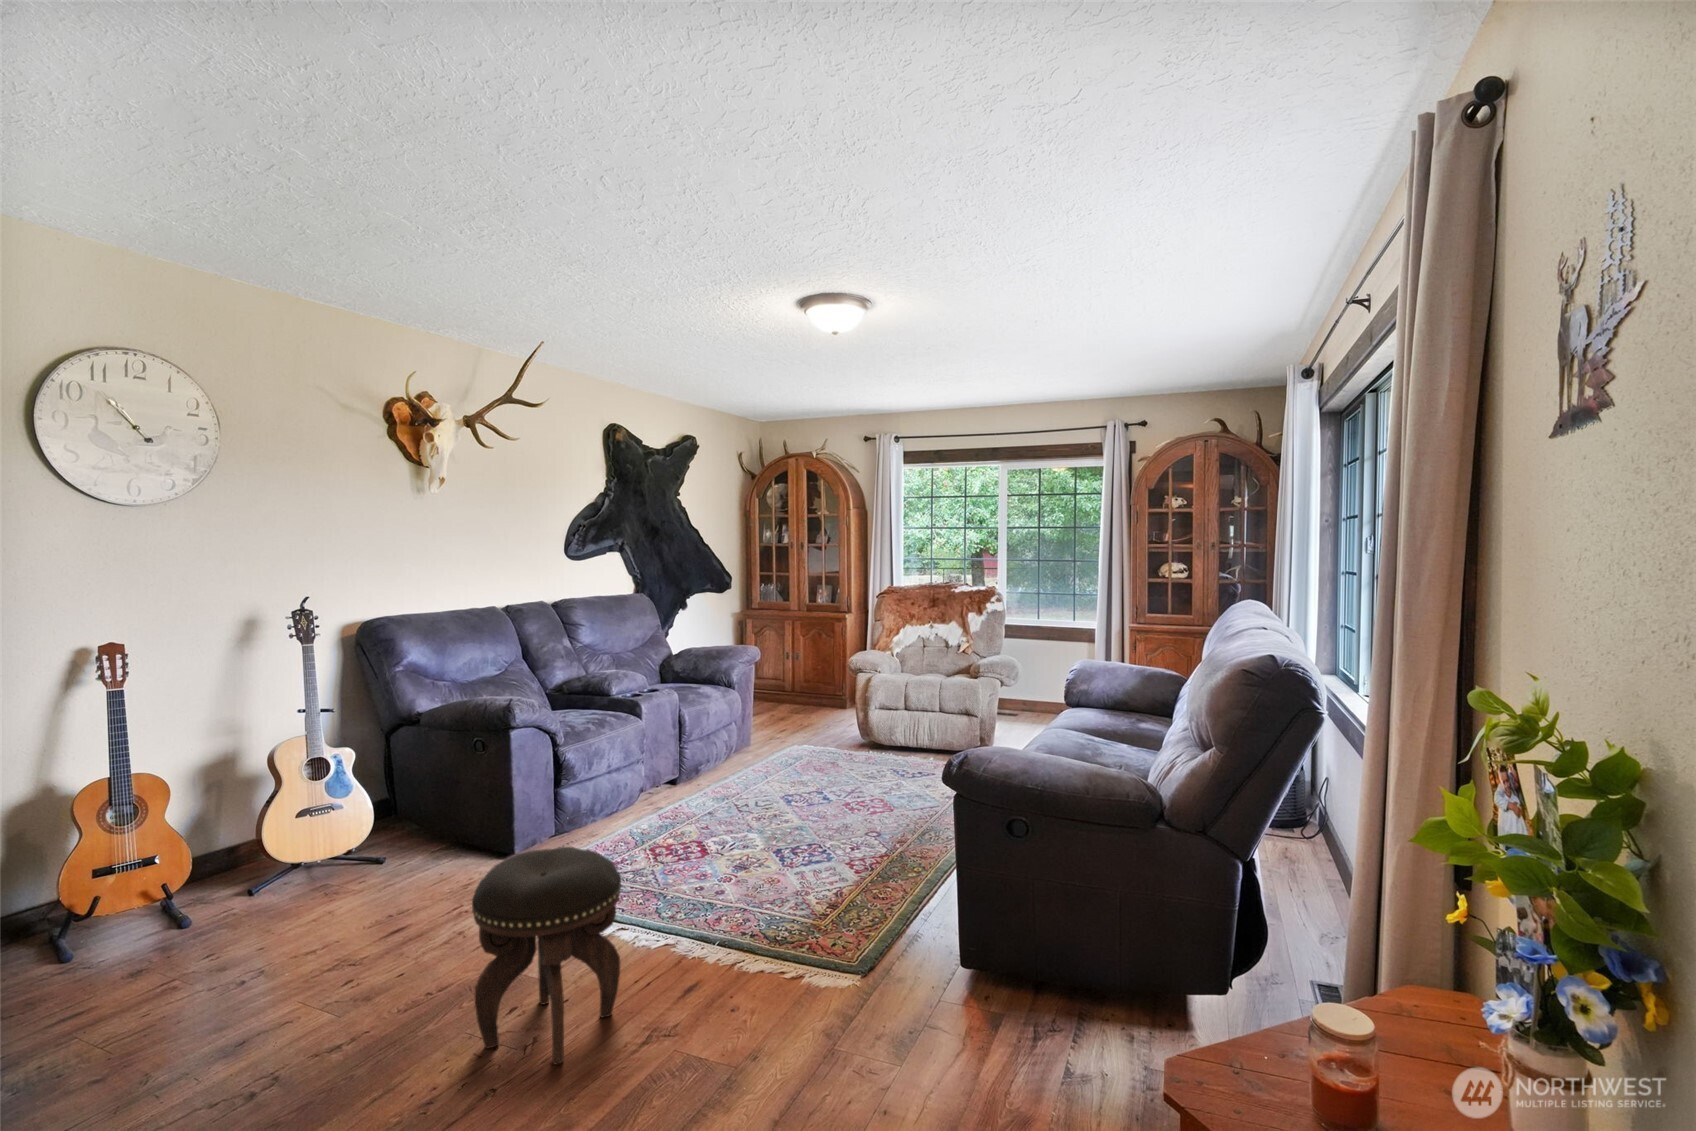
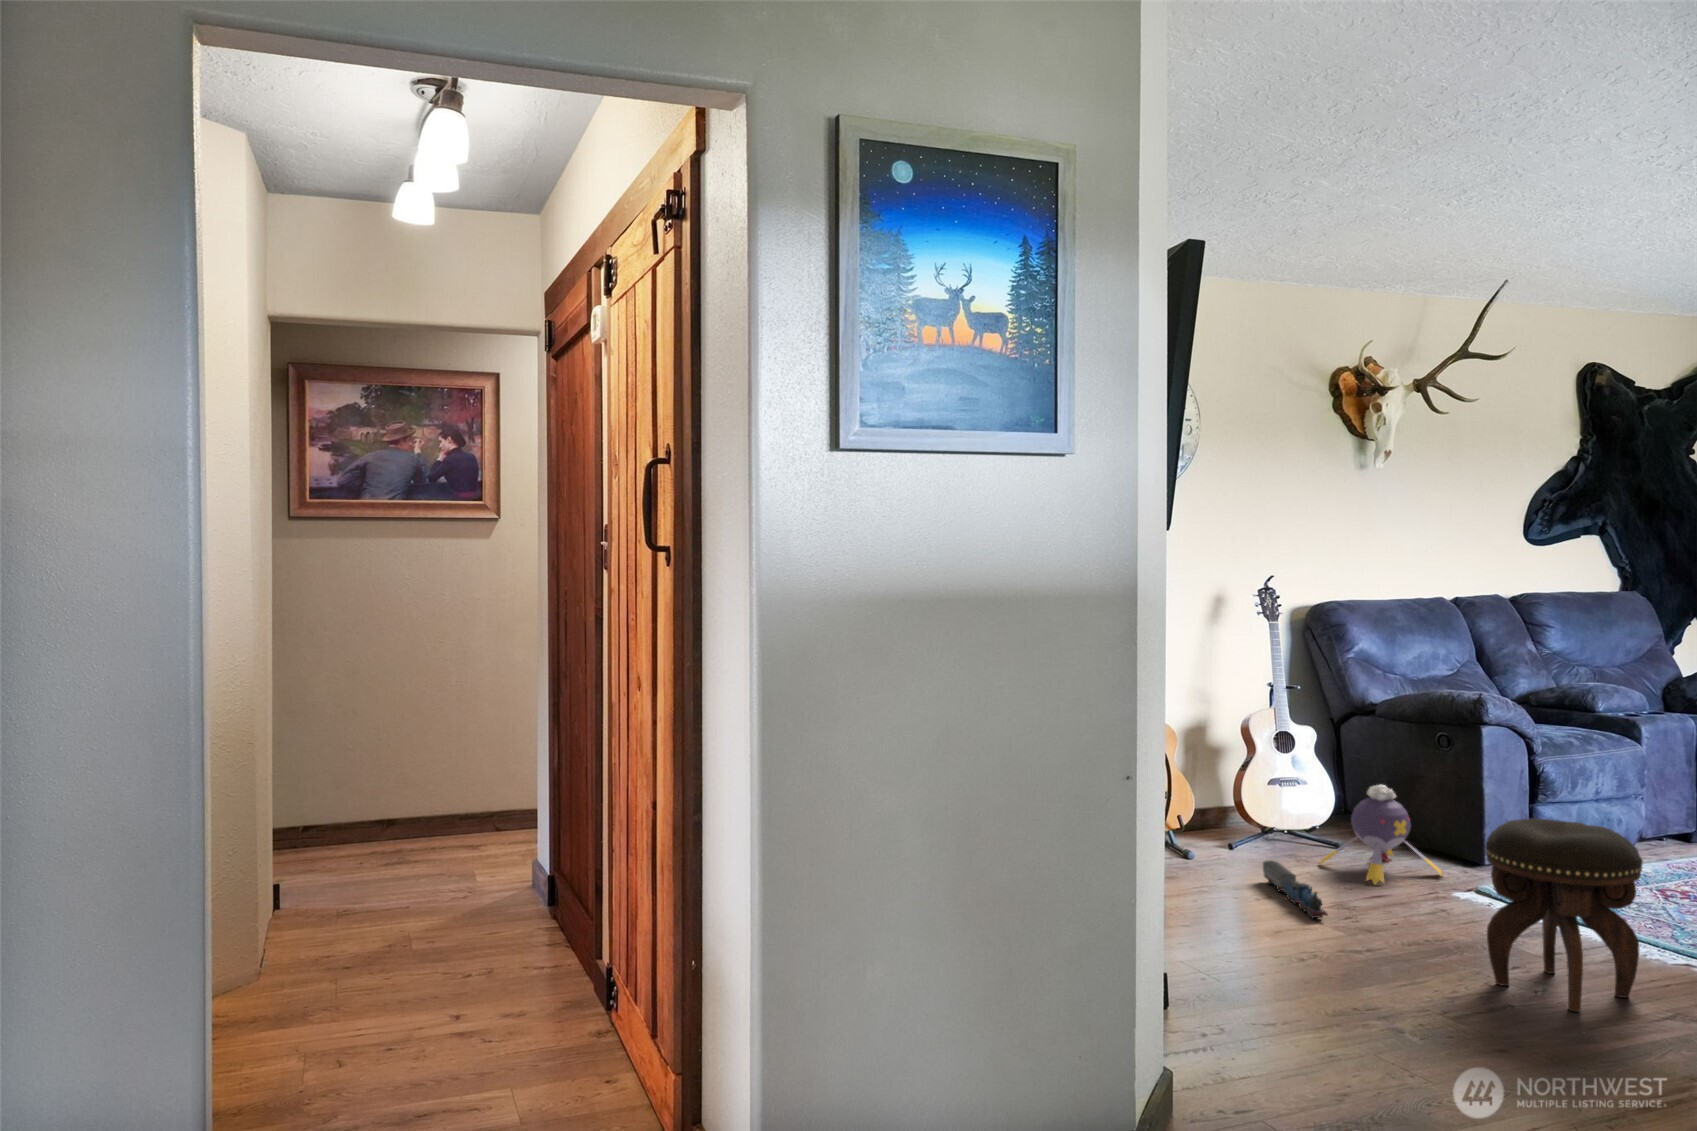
plush toy: none [342,806,474,918] -> present [1320,785,1443,884]
toy train: none [257,924,315,1004] -> present [1263,860,1327,918]

